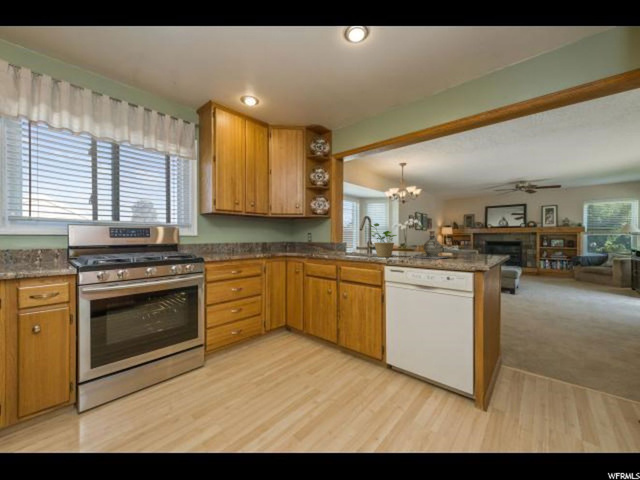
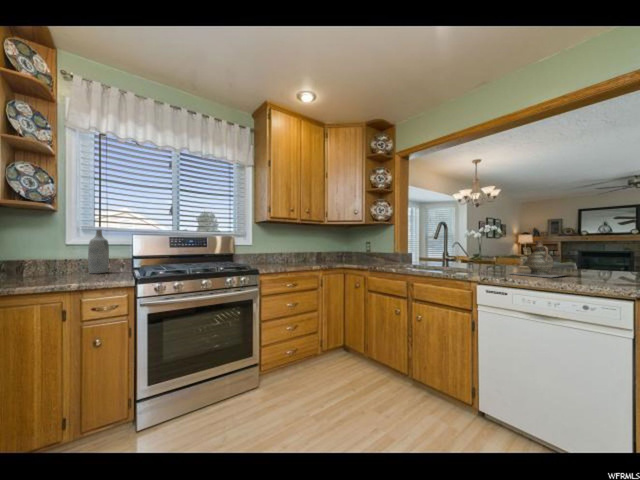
bottle: none [19,220,43,264] -> present [88,230,109,274]
potted plant: present [369,223,397,257] -> none [446,231,487,273]

